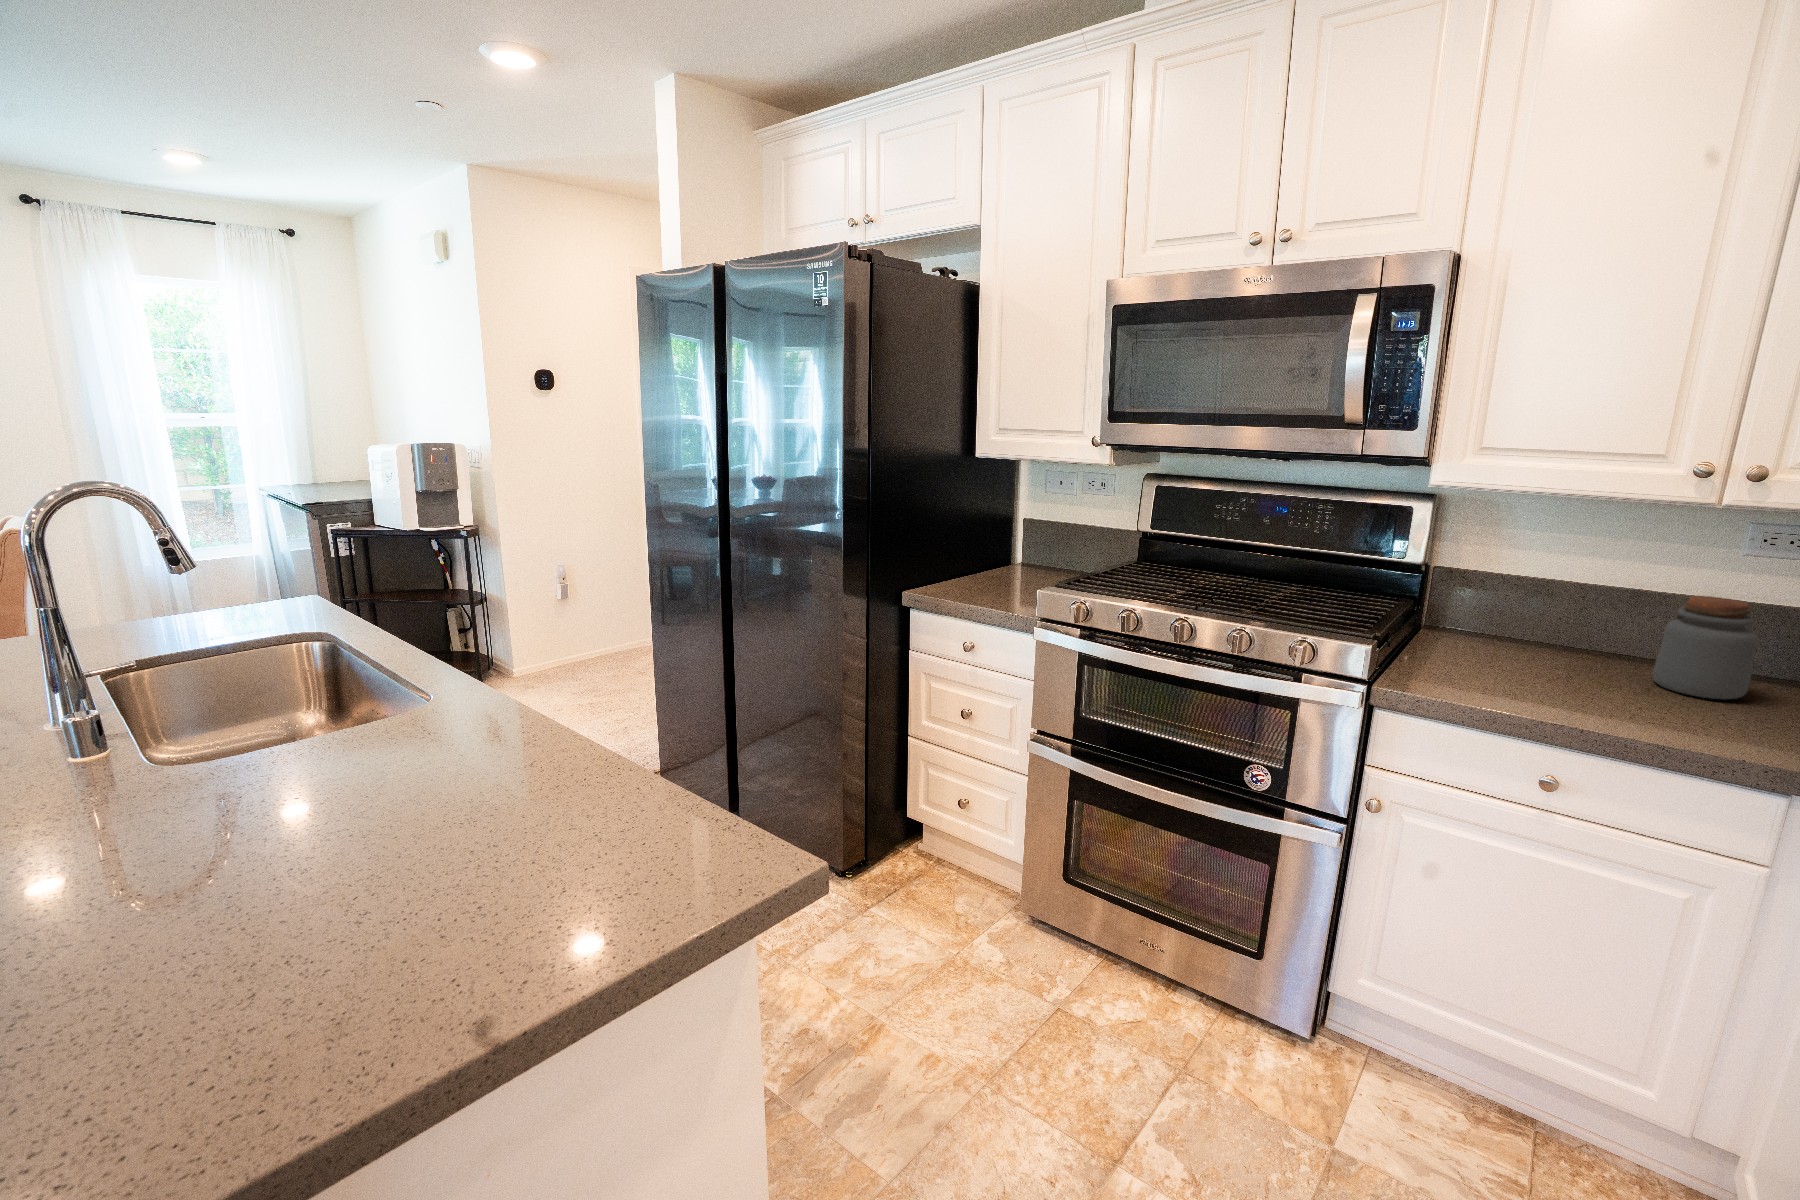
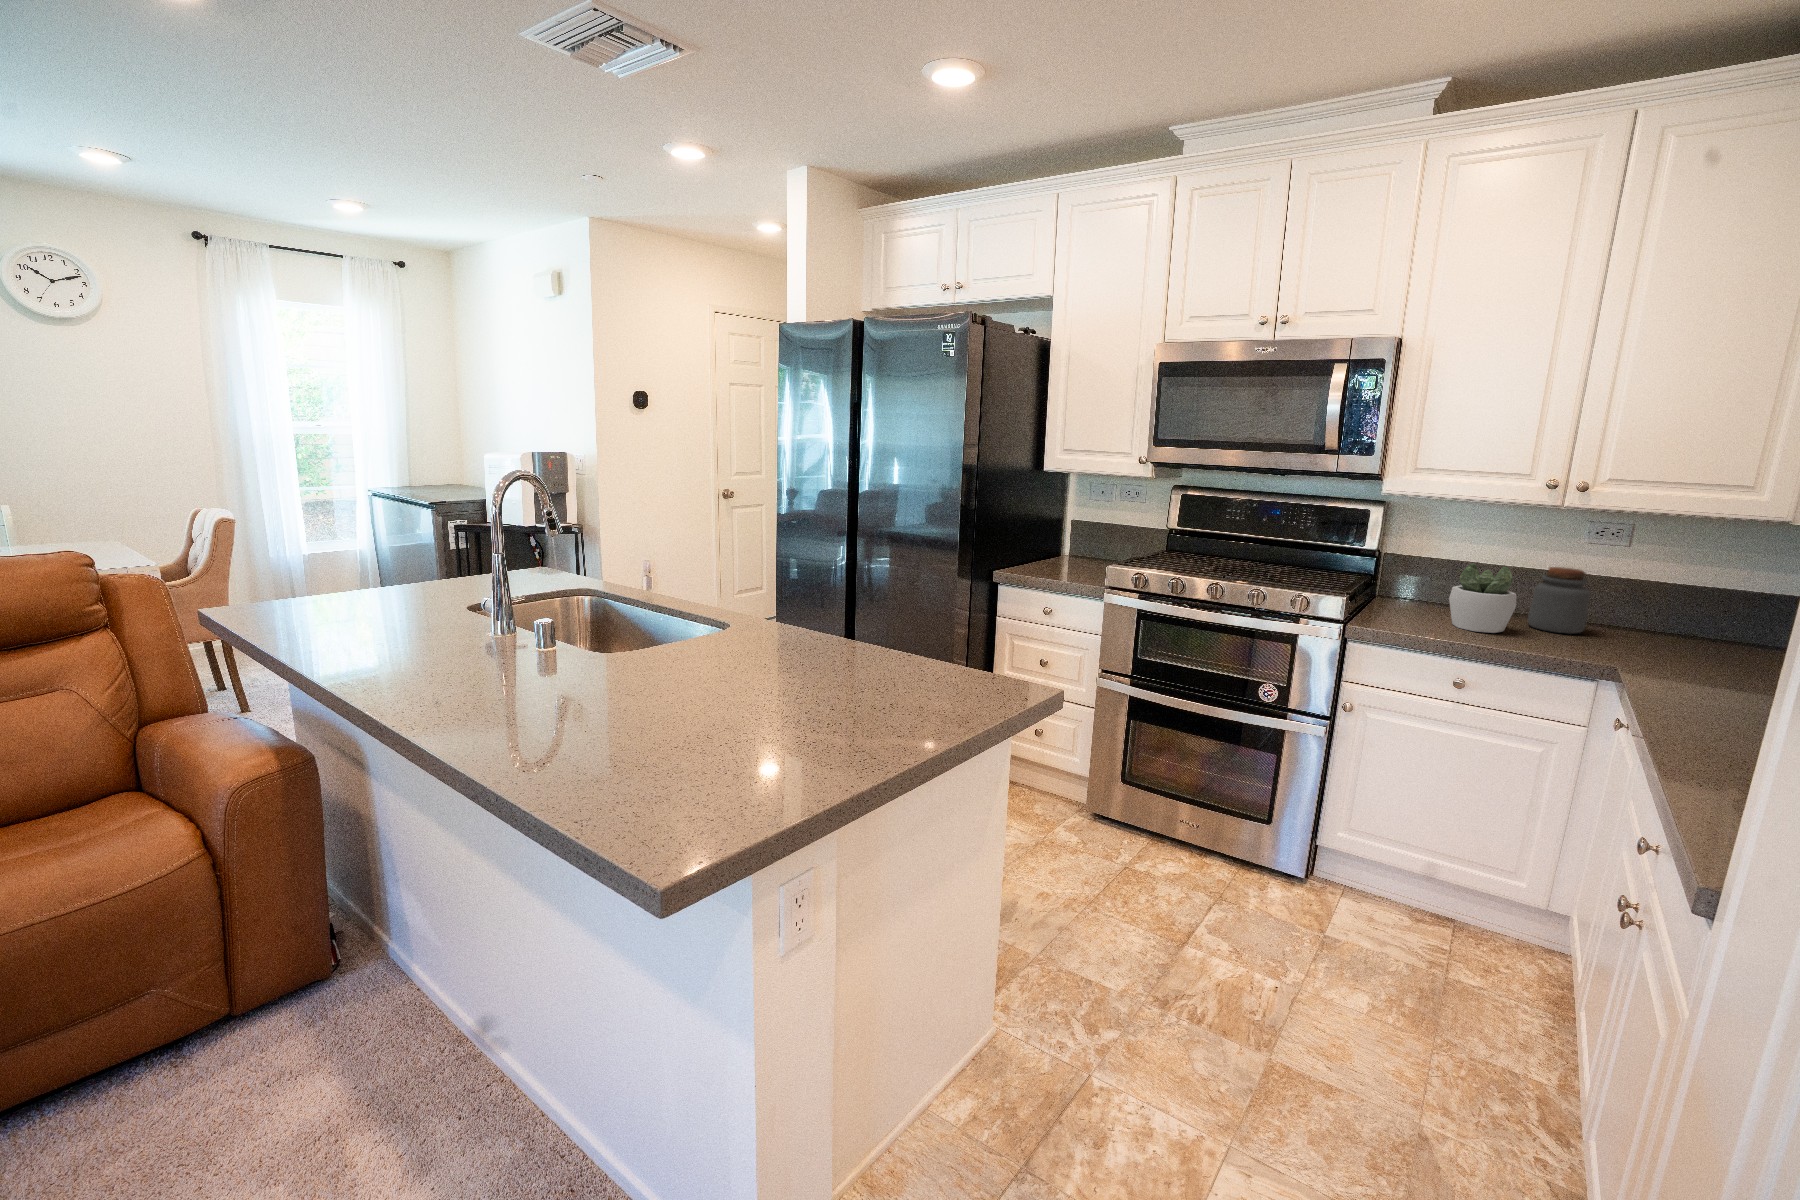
succulent plant: none [1531,592,1641,701] -> present [1449,563,1516,633]

